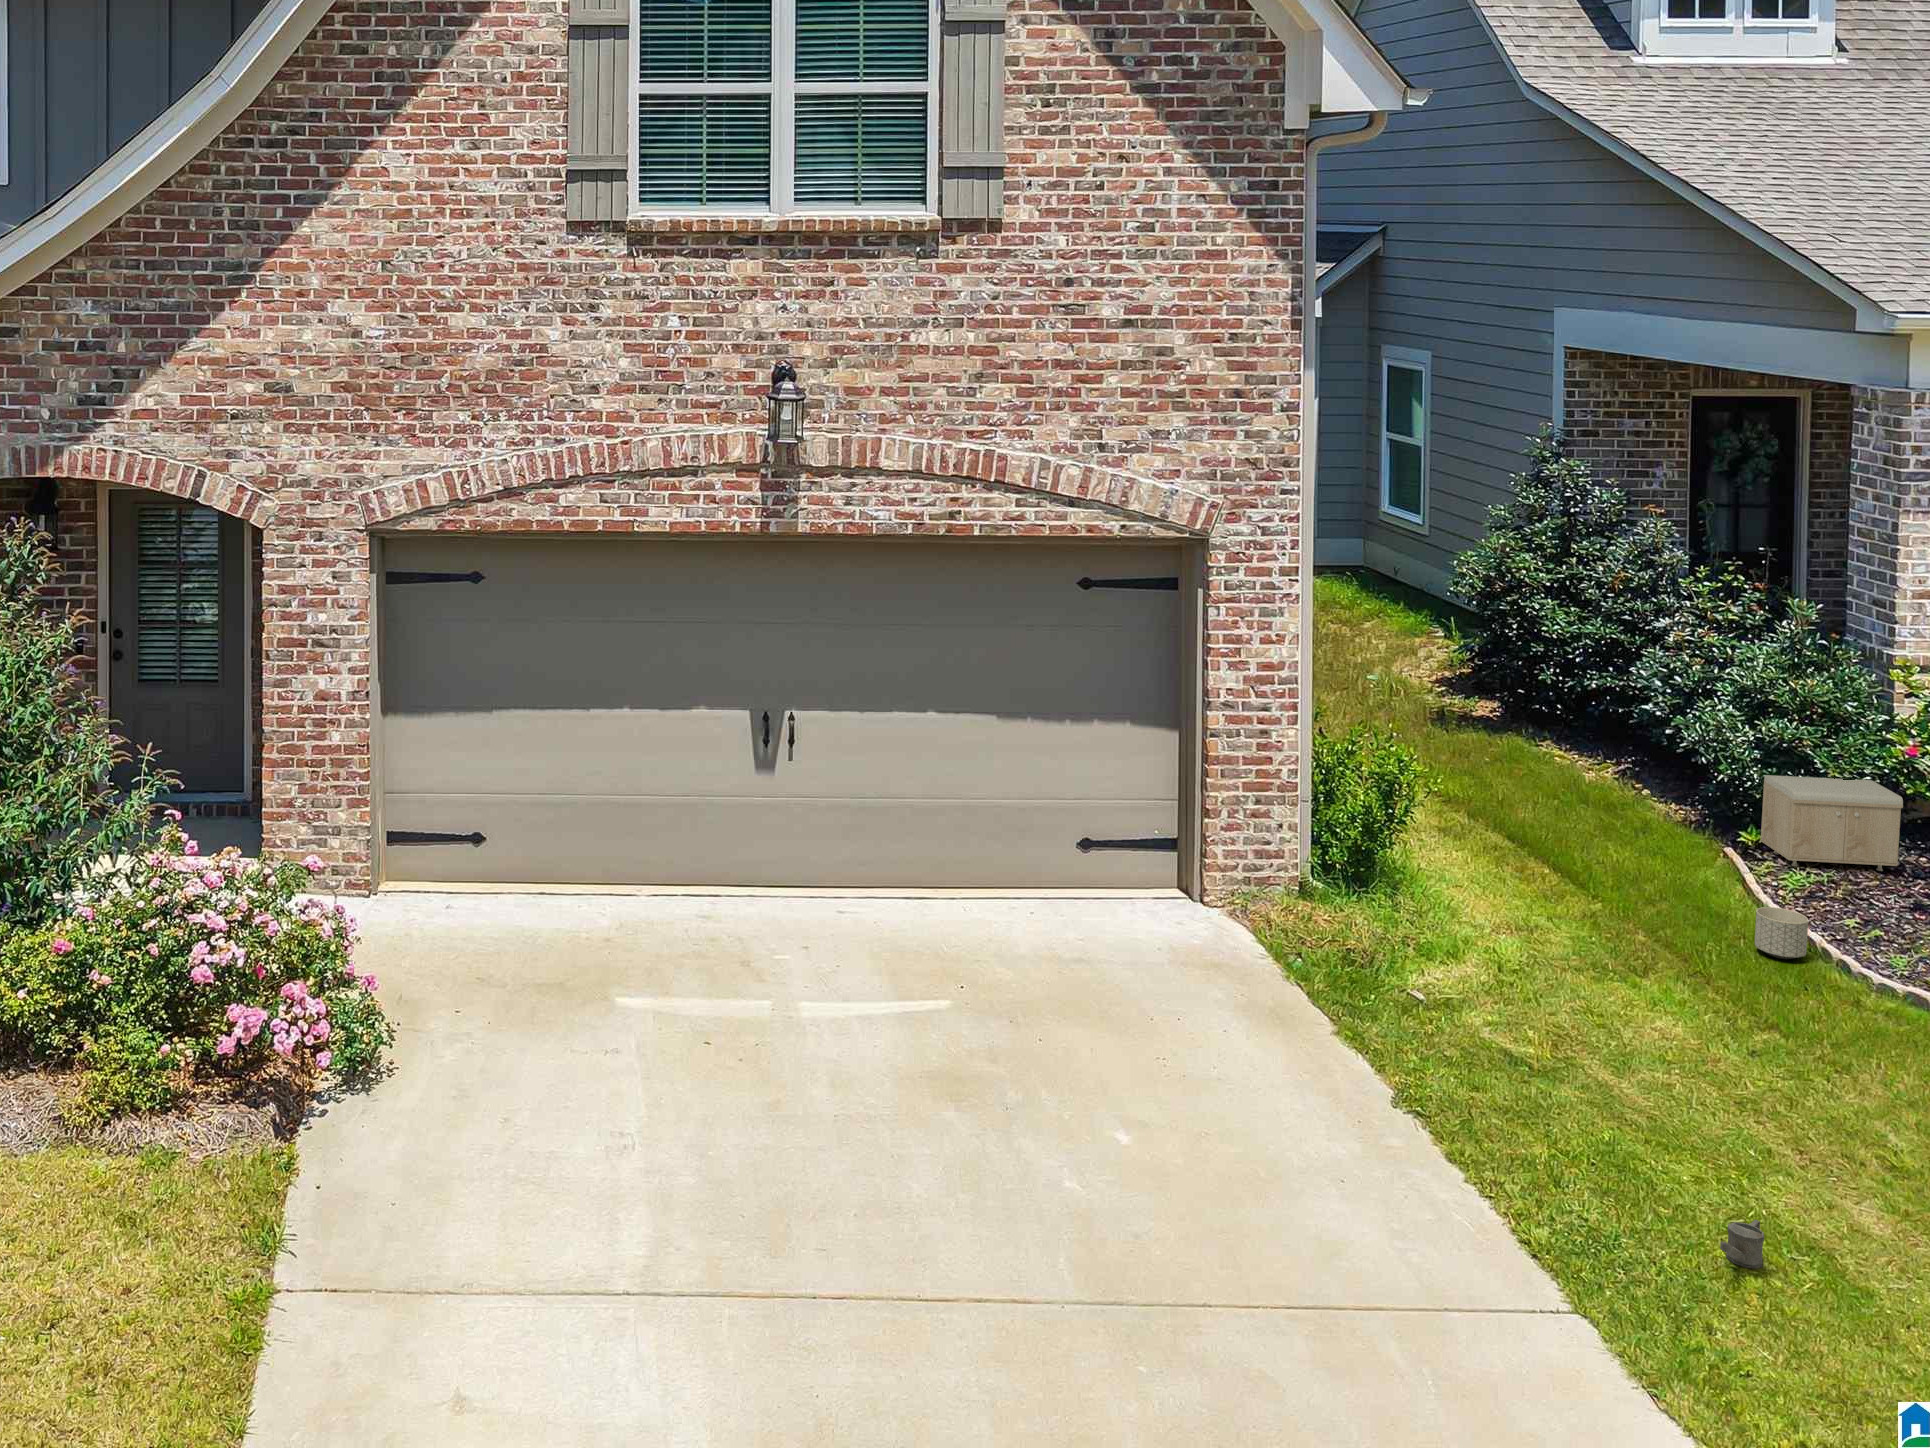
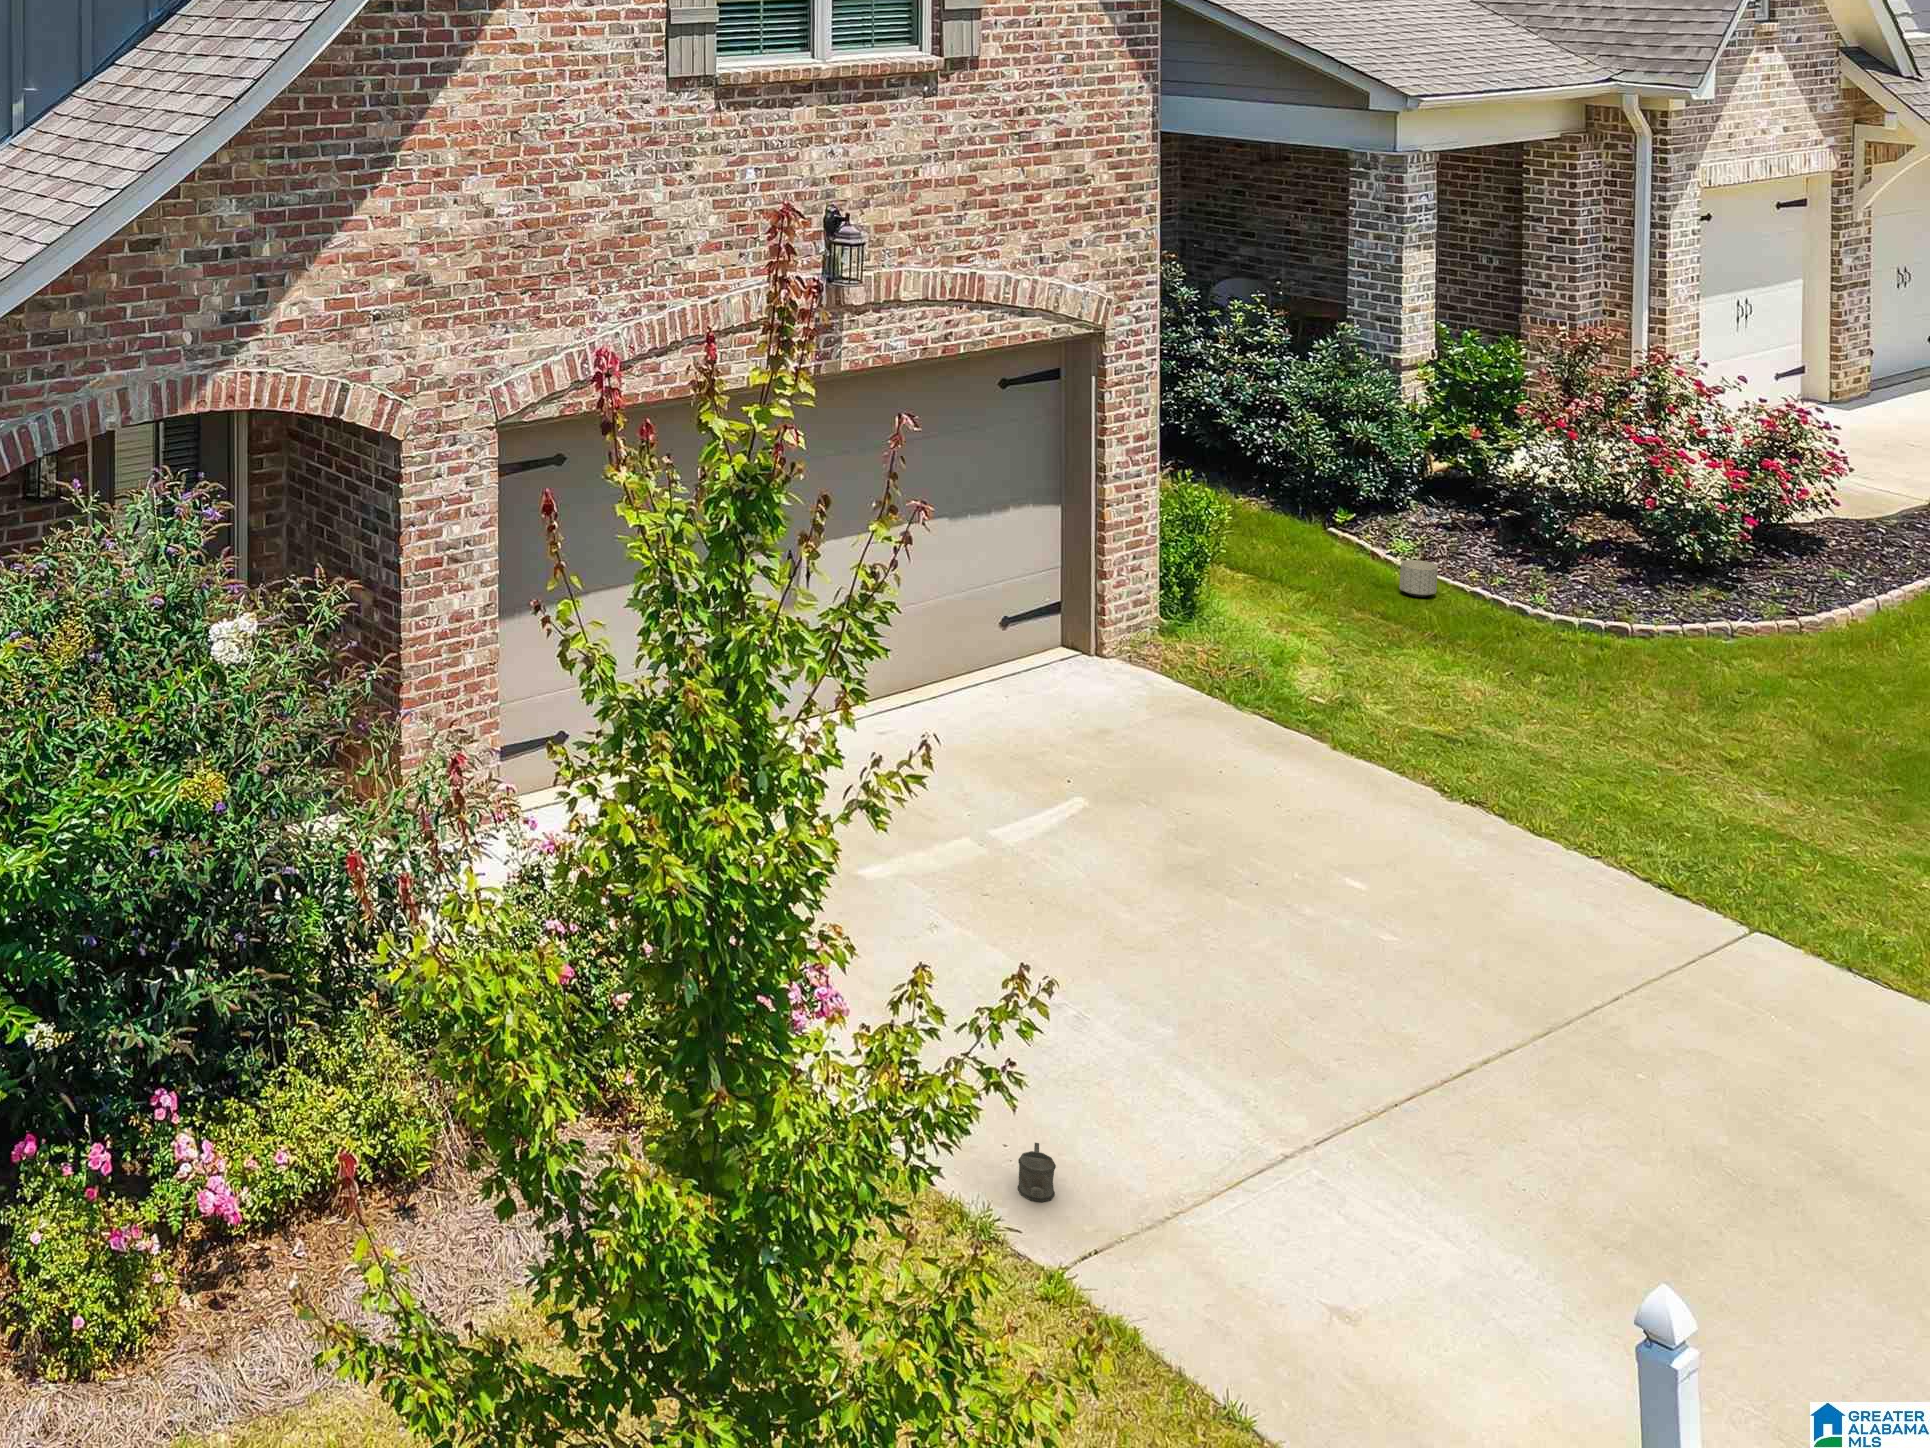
storage bench: present [1761,775,1903,871] -> none [1281,460,1374,533]
watering can: present [1720,1220,1764,1269] -> present [1018,1143,1056,1202]

